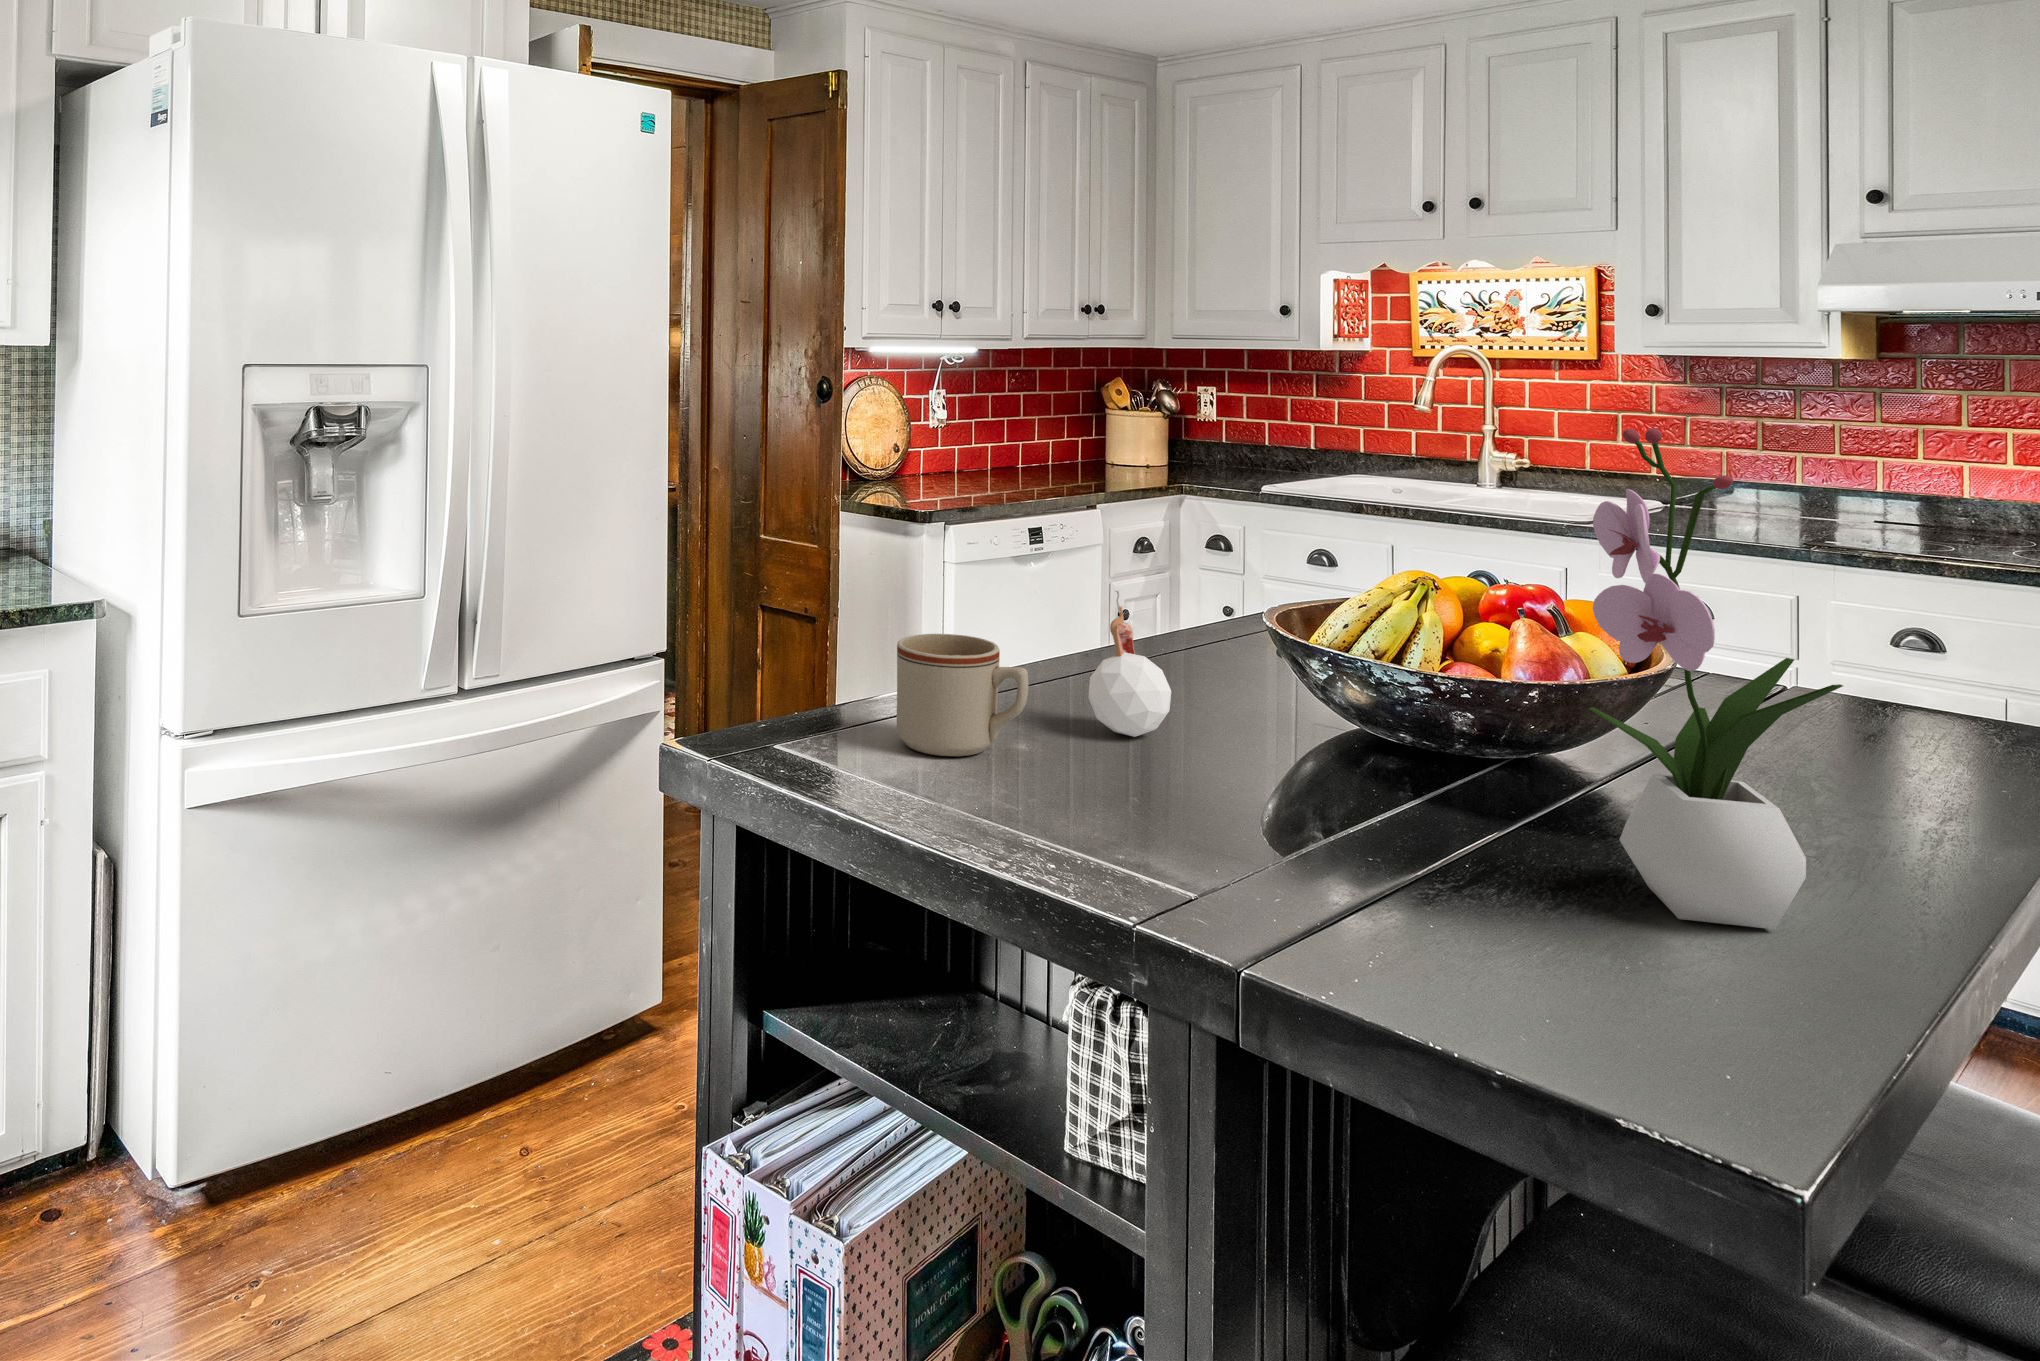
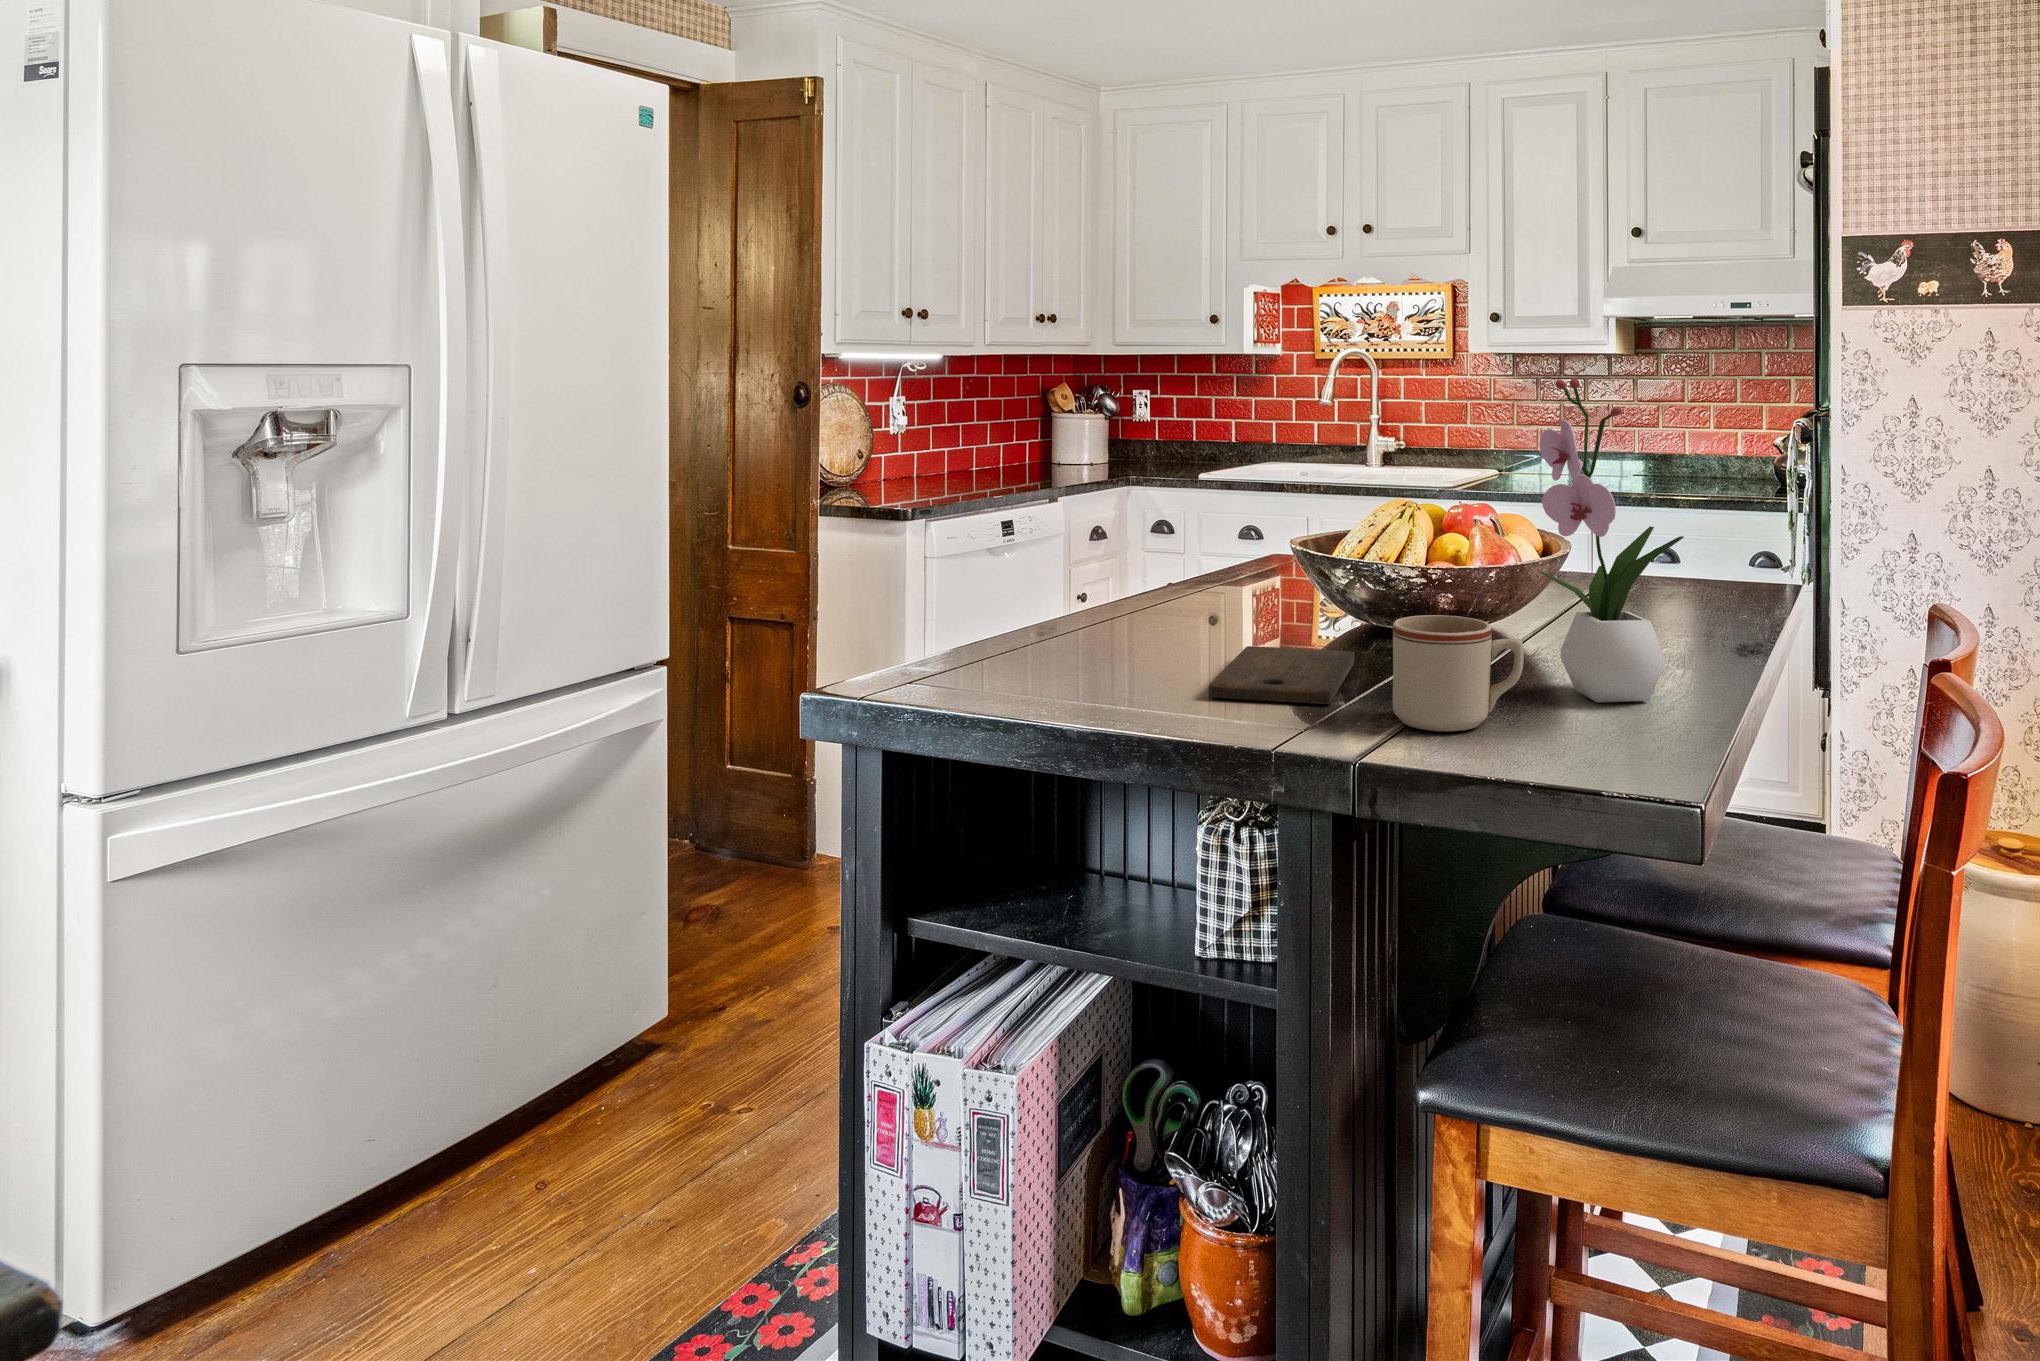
candle: present [1088,591,1171,737] -> none [1166,532,1232,647]
mug: present [897,634,1028,756] -> present [1393,615,1524,731]
cutting board: none [1095,747,1321,857] -> present [1209,646,1354,704]

